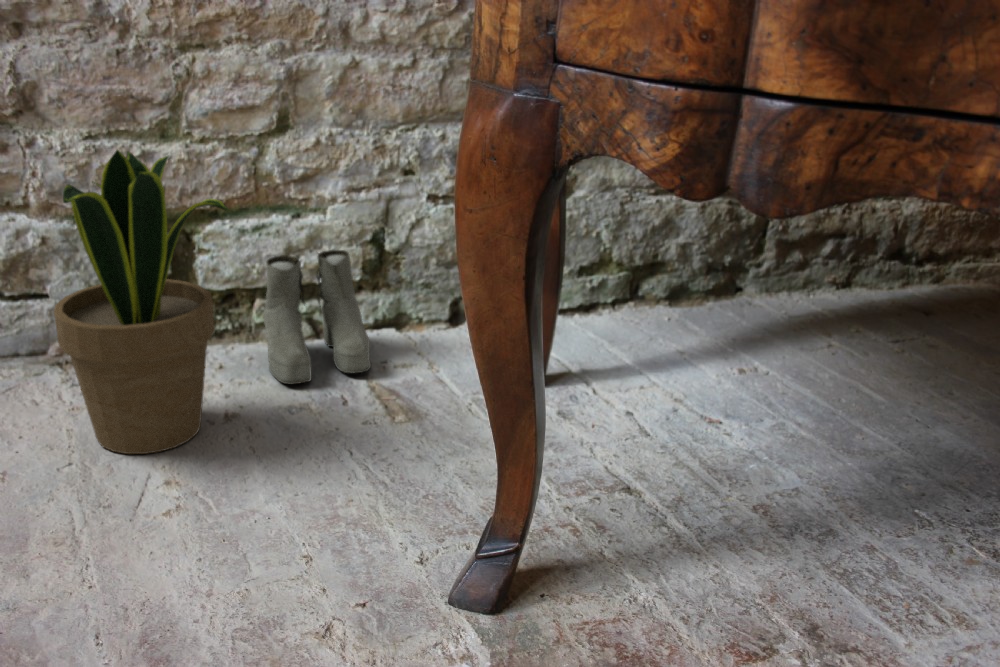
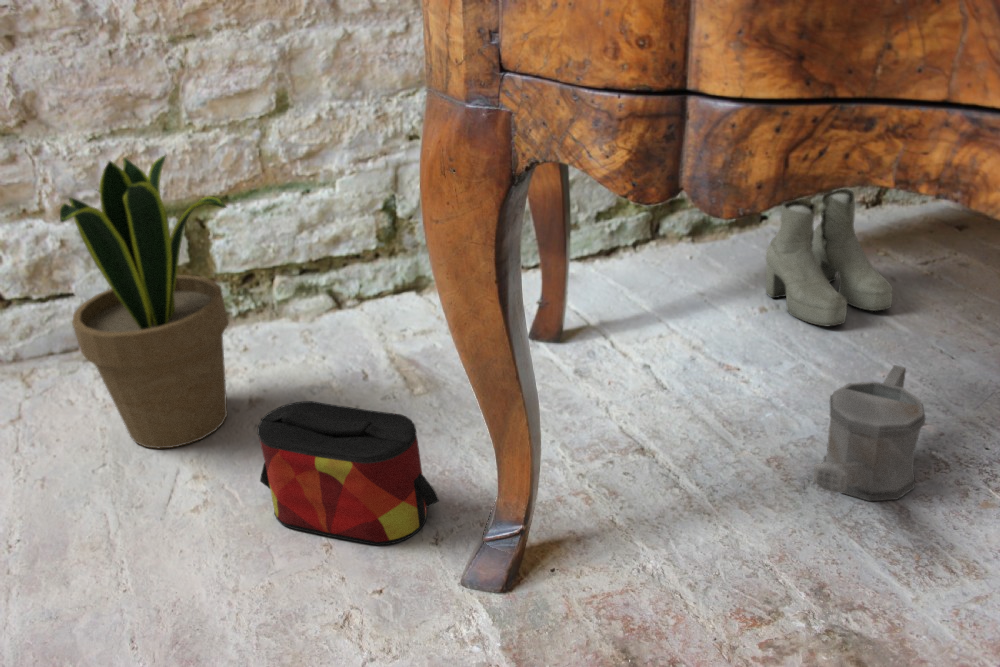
boots: present [264,250,371,384] -> present [766,189,892,326]
bag: none [238,409,426,561] -> present [258,401,439,545]
watering can: none [810,421,916,551] -> present [813,365,925,501]

